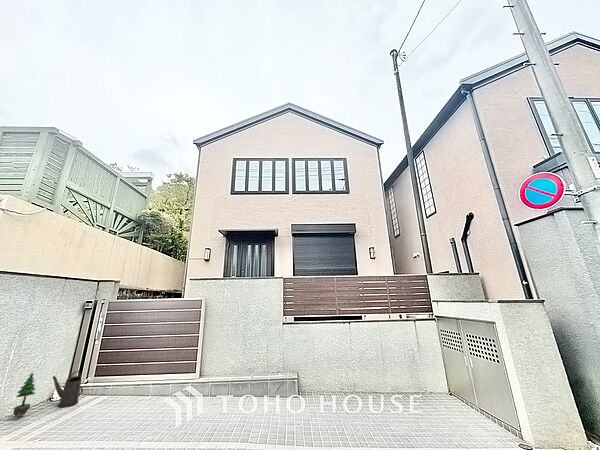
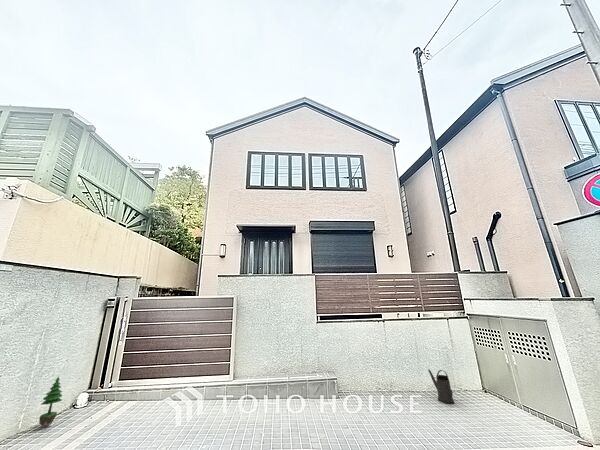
watering can: present [53,371,83,407] -> present [428,369,454,404]

